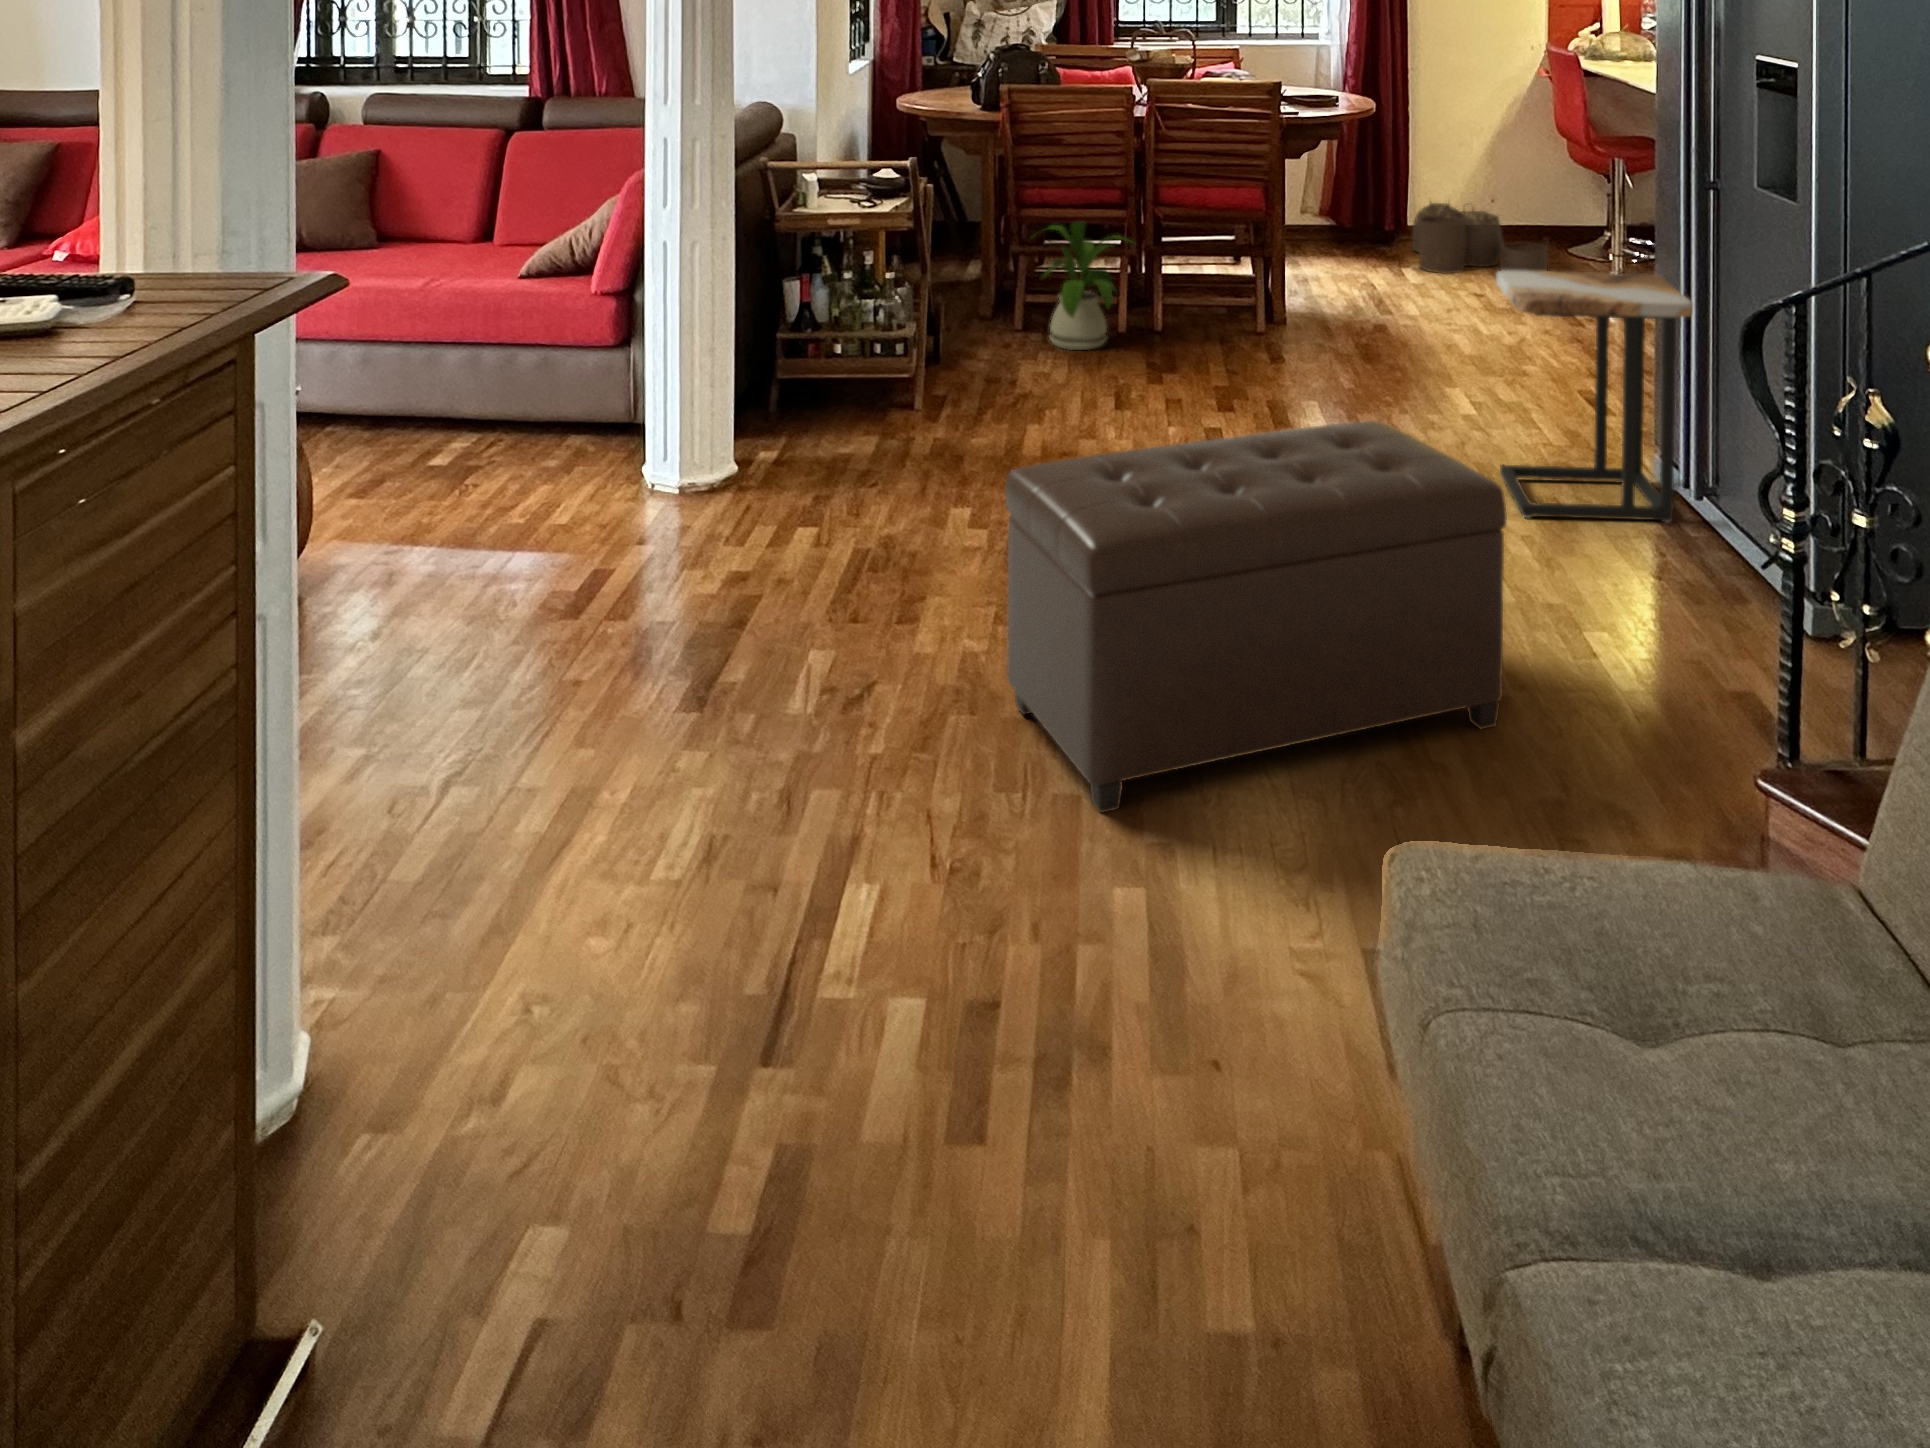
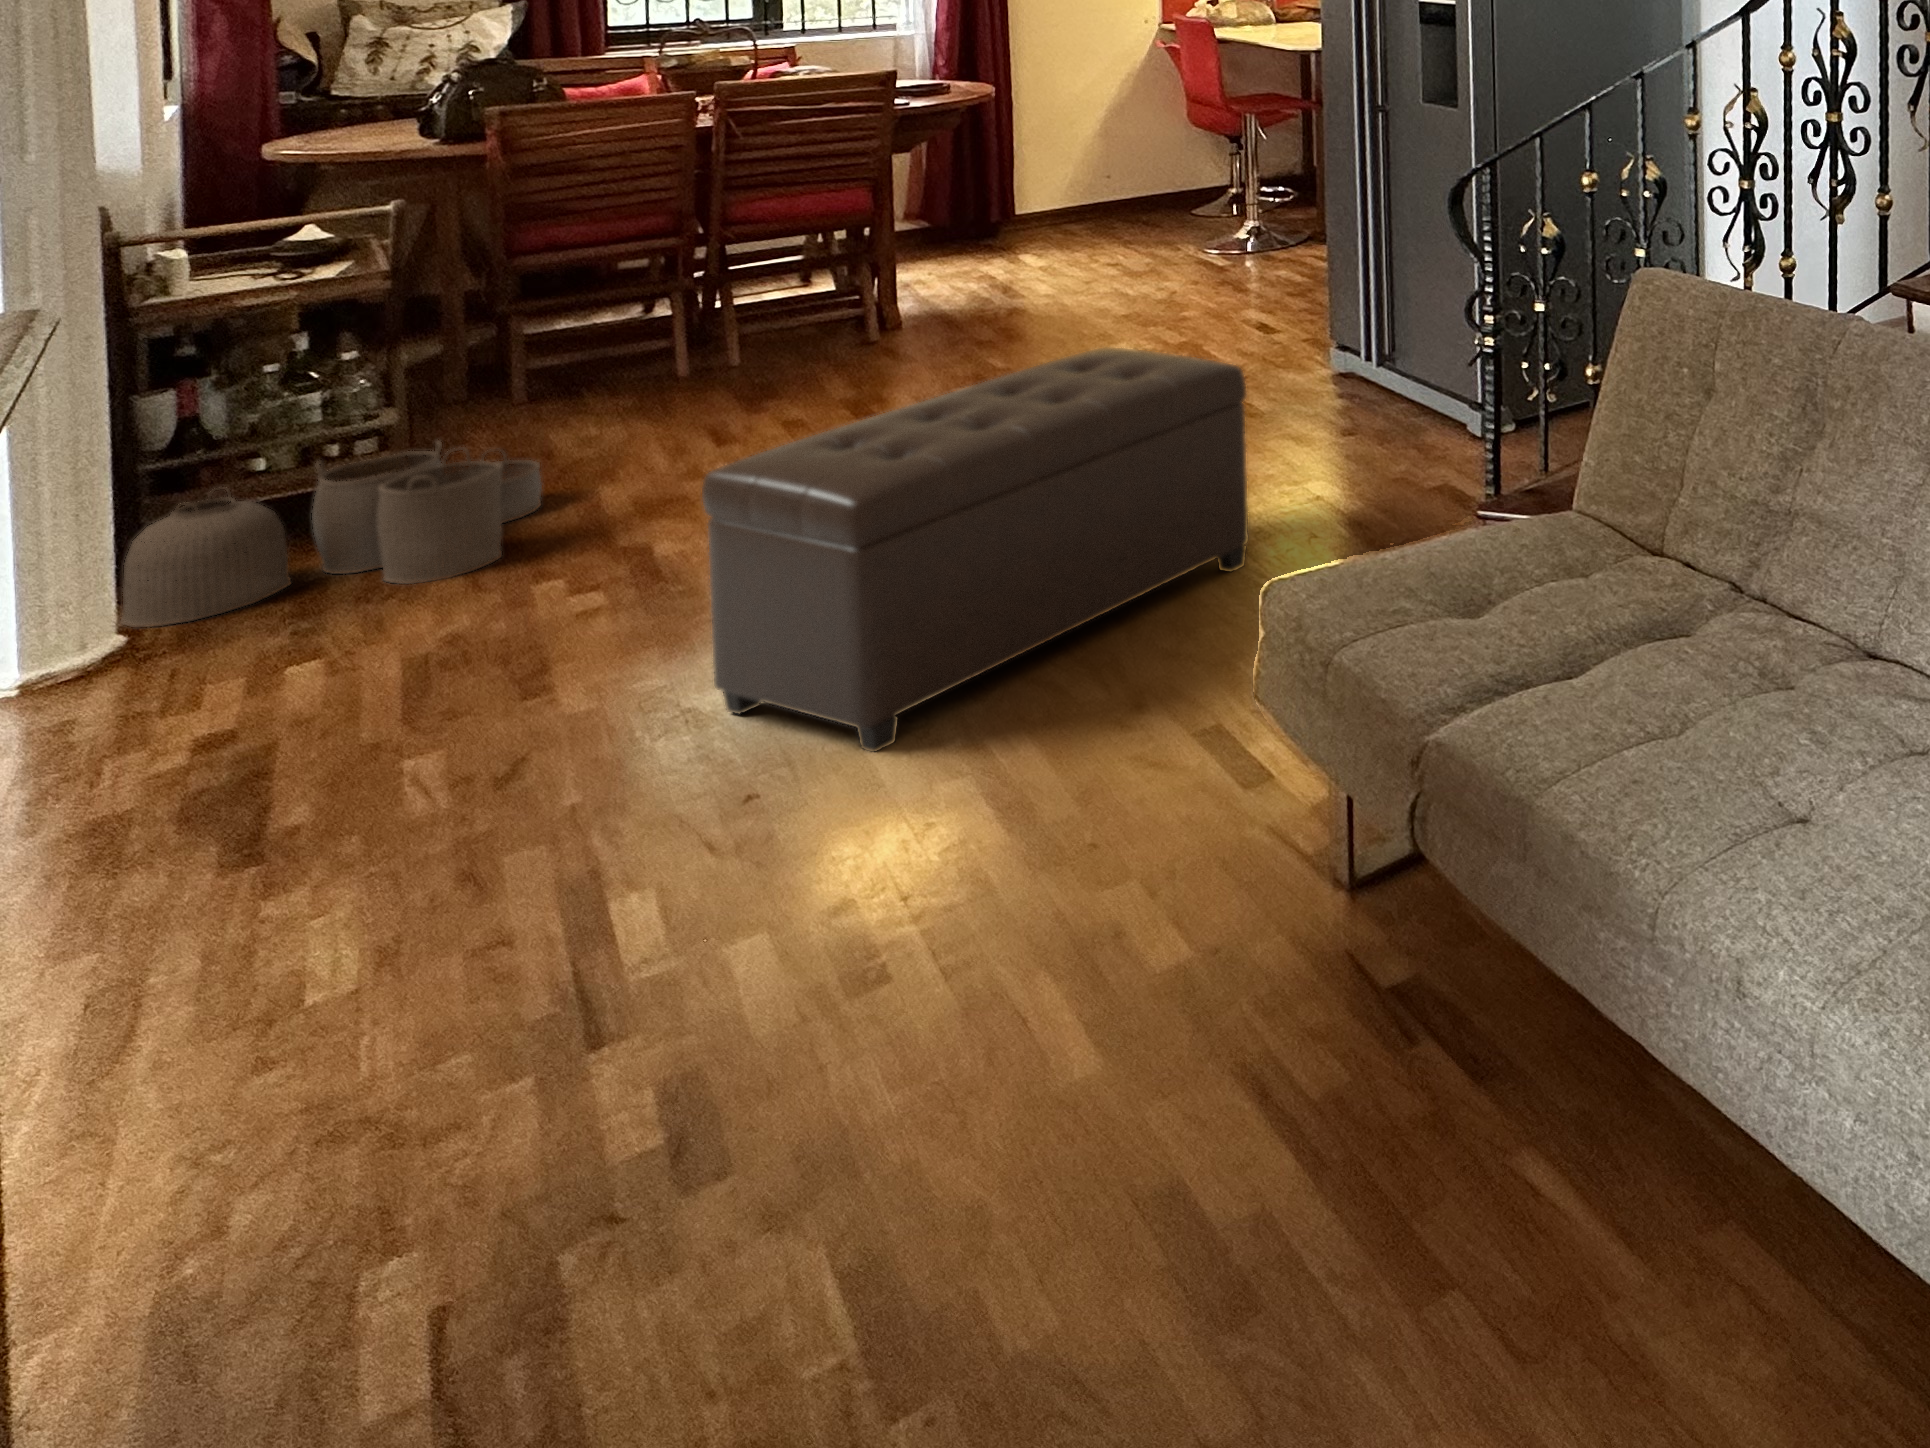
woven basket: present [1412,201,1548,273] -> present [121,441,542,627]
house plant: present [1044,221,1130,350] -> none [541,250,710,401]
side table: present [1497,270,1693,522] -> none [1174,192,1358,419]

